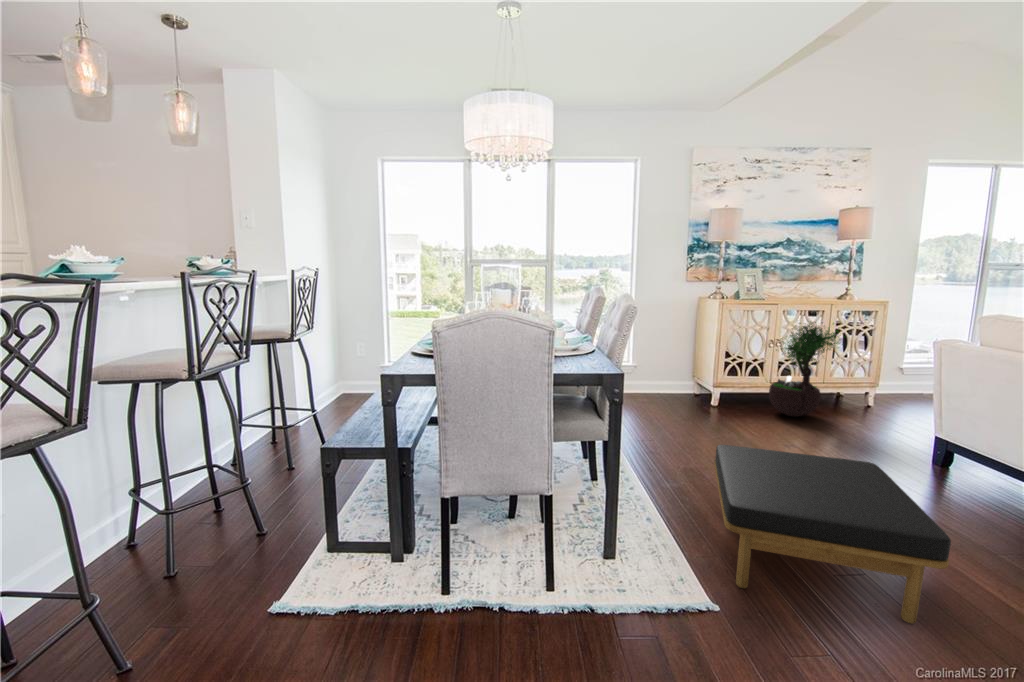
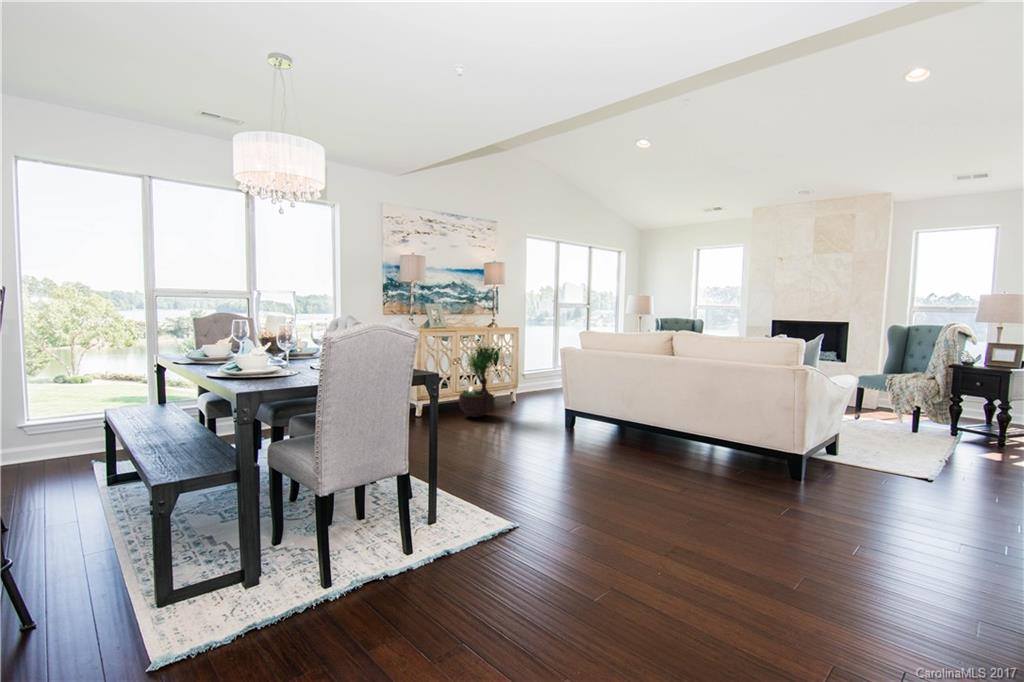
ottoman: present [714,445,951,624] -> none [470,422,606,511]

